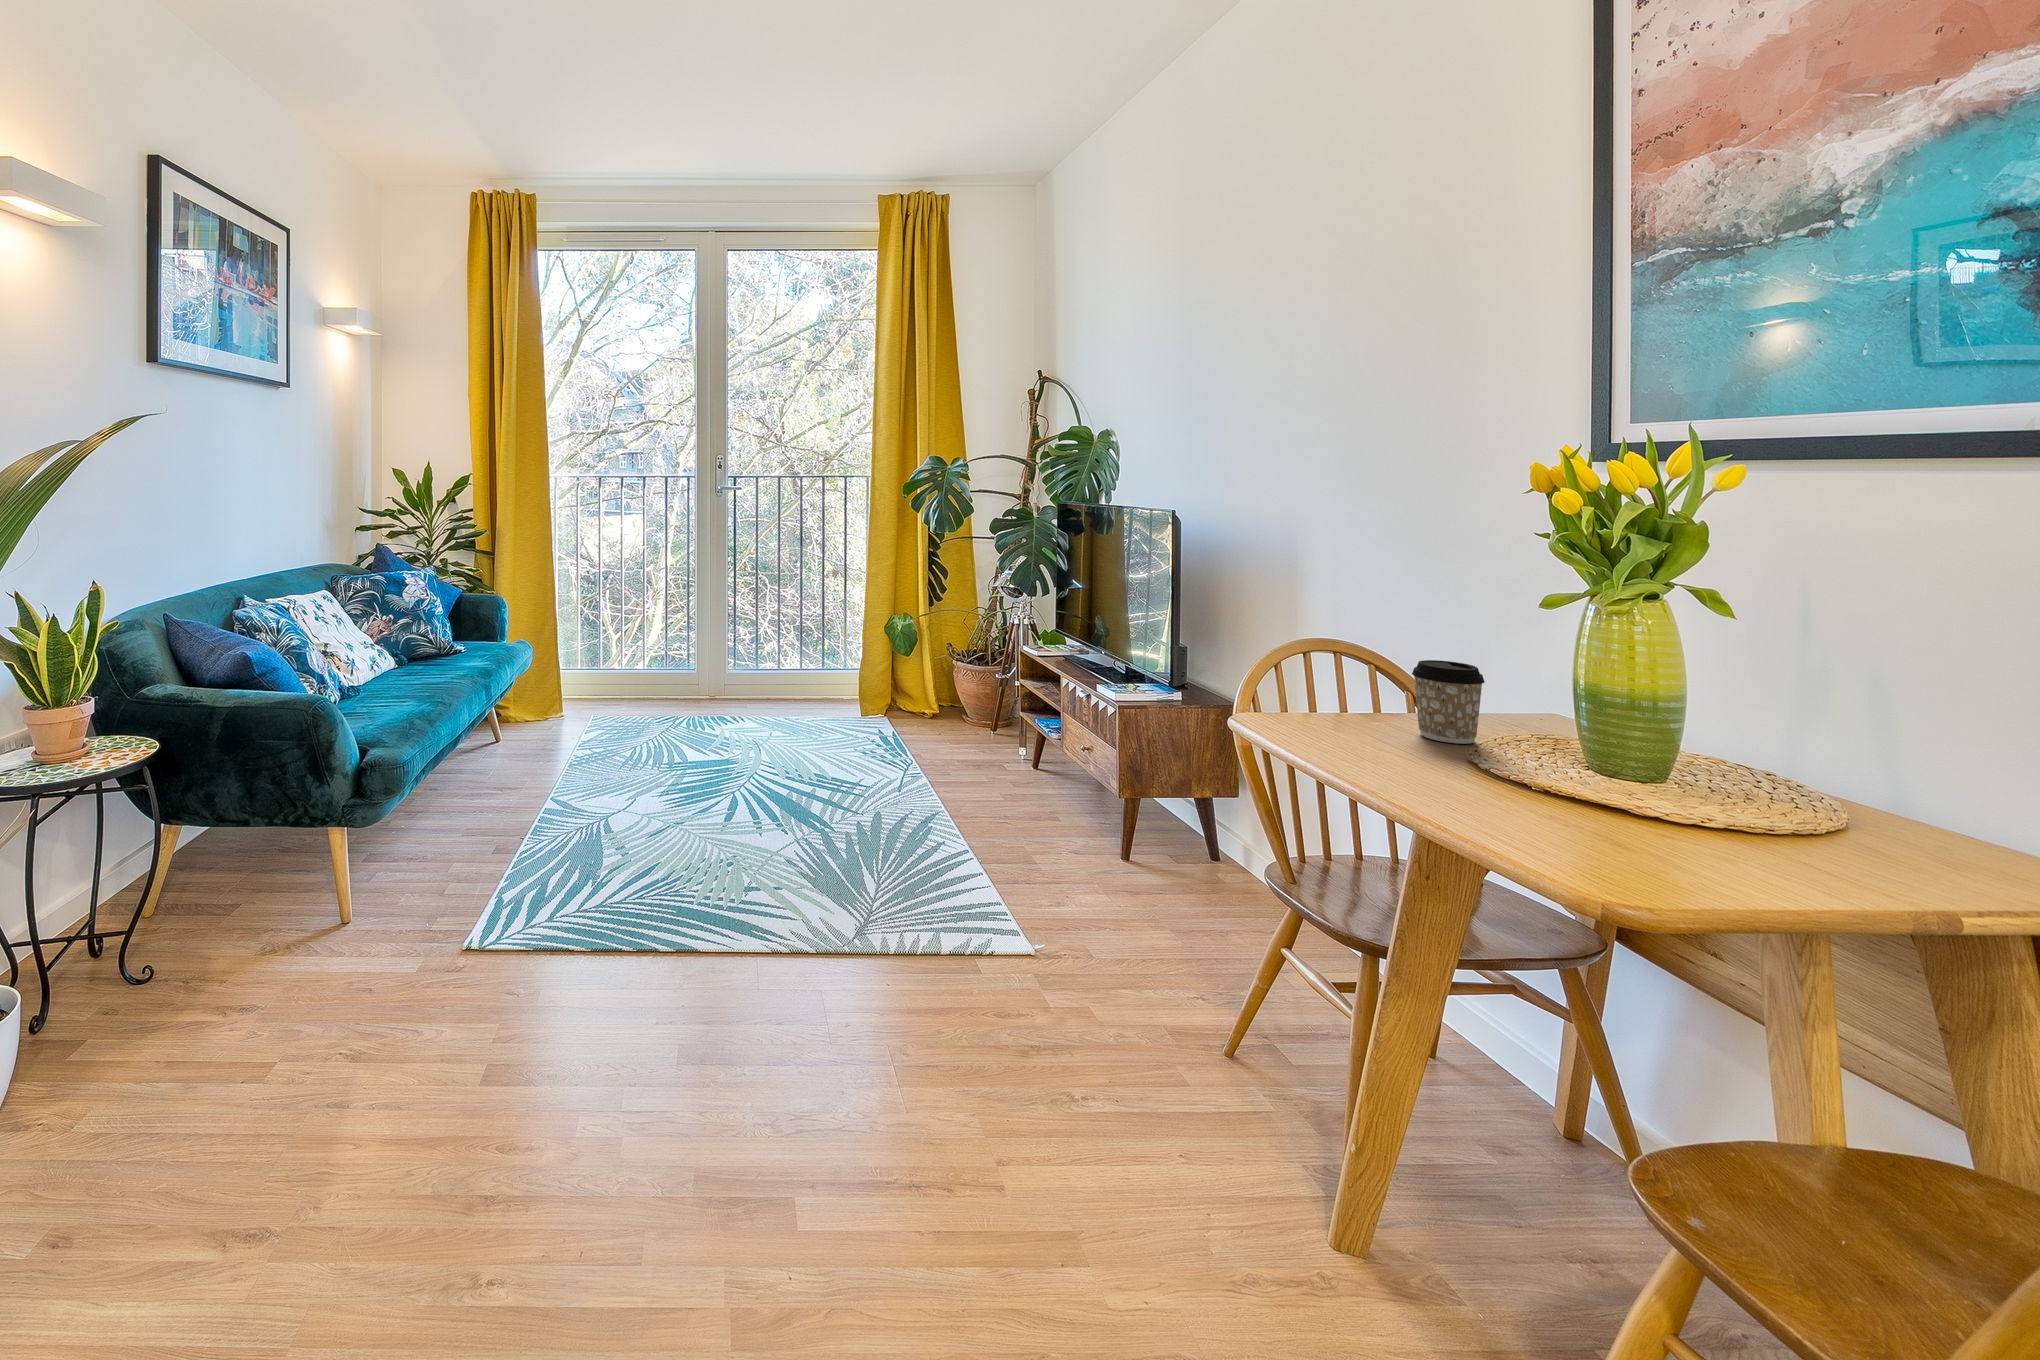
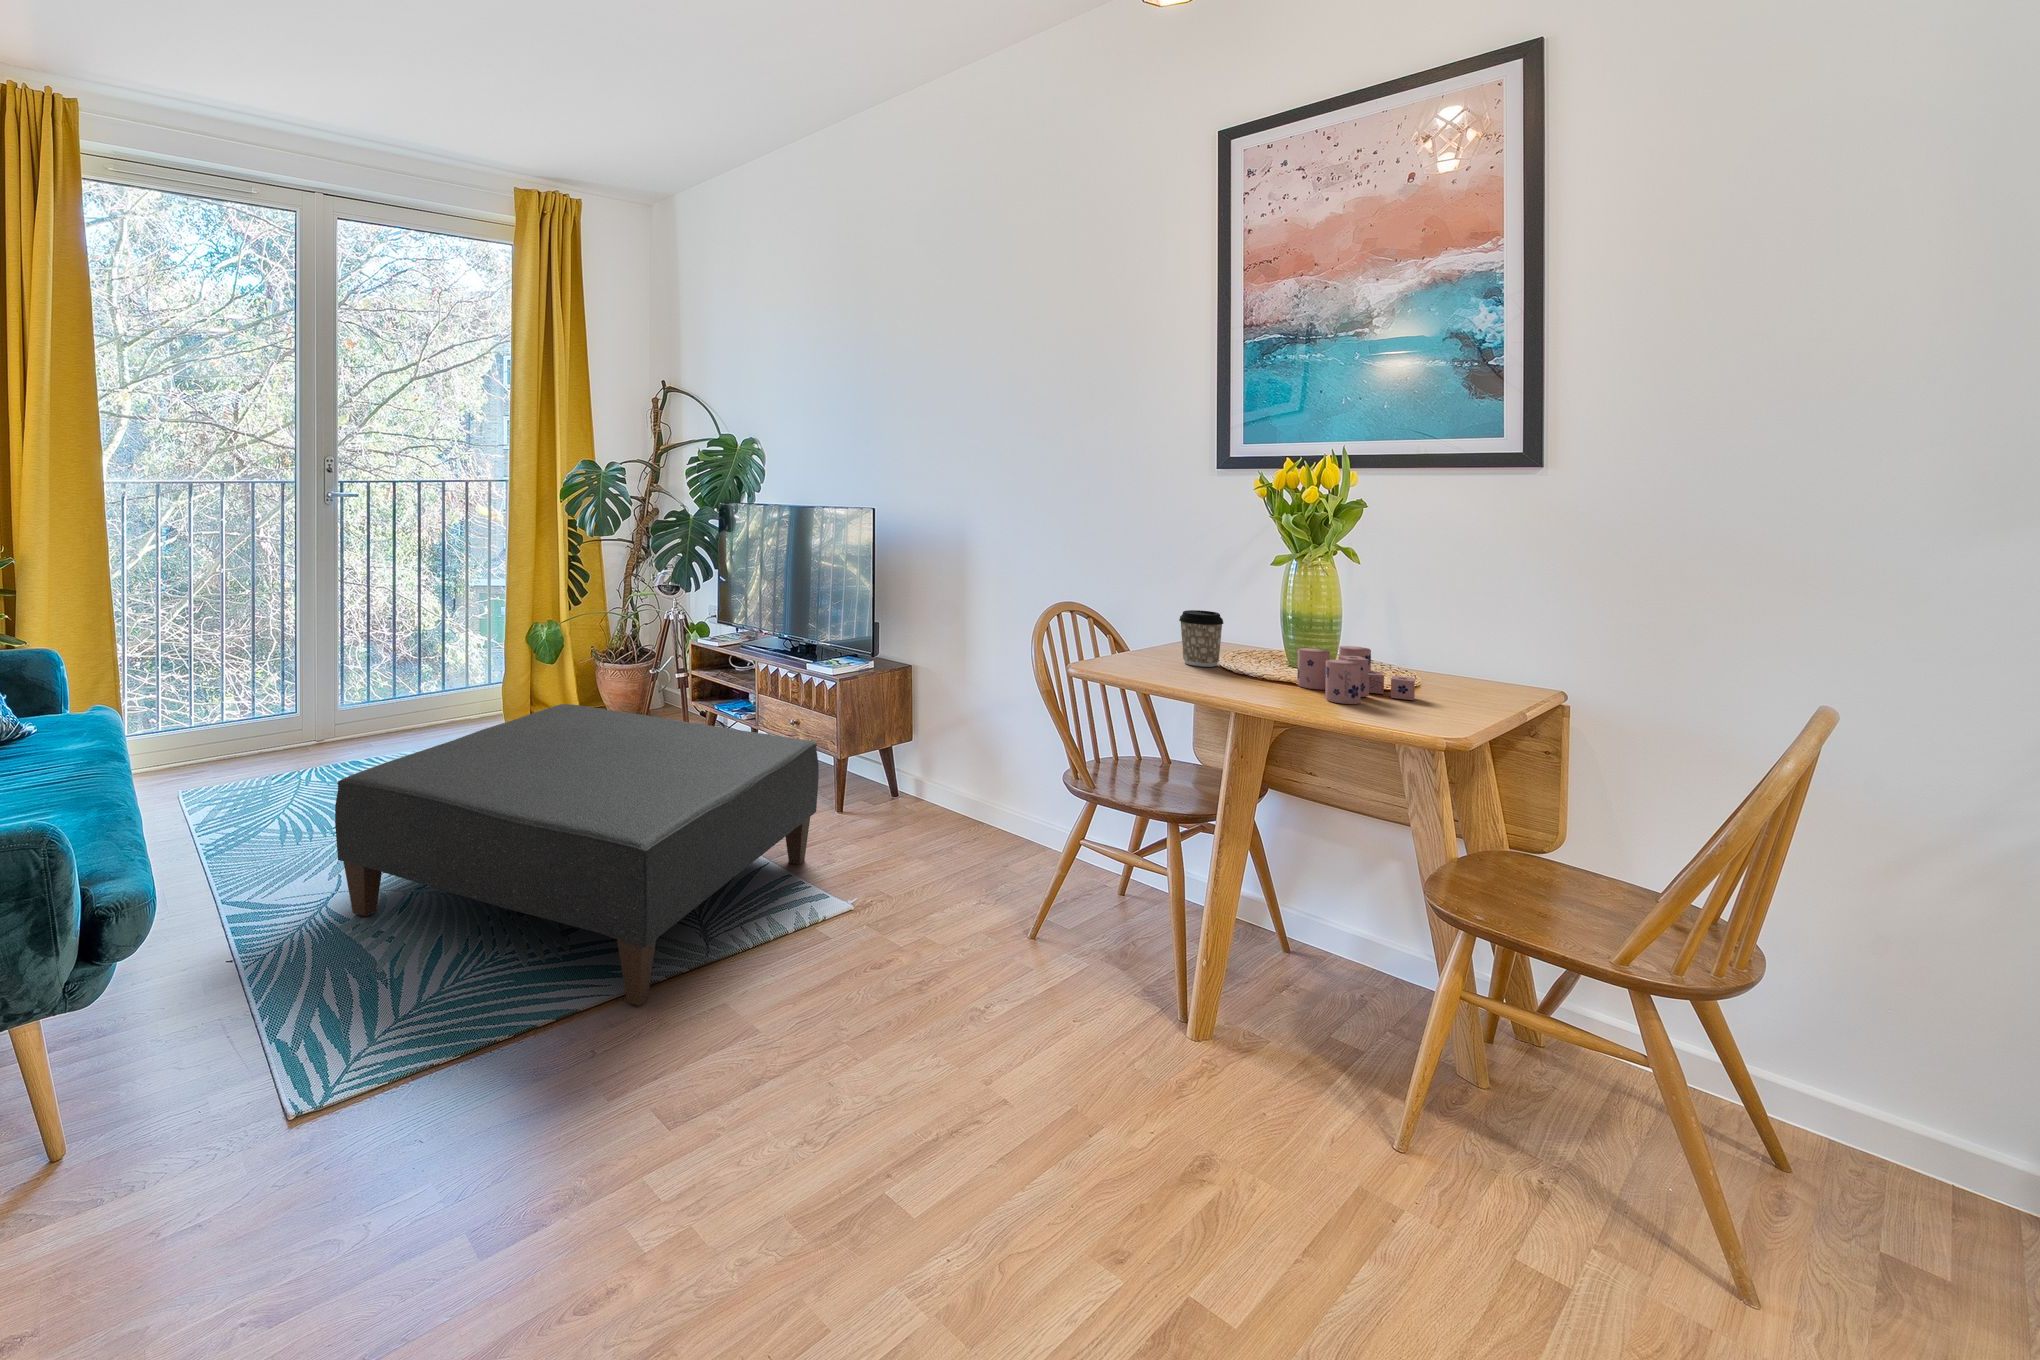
ottoman: none [608,690,1050,965] -> present [335,704,819,1006]
candle: none [1539,732,1755,845] -> present [1297,646,1415,704]

